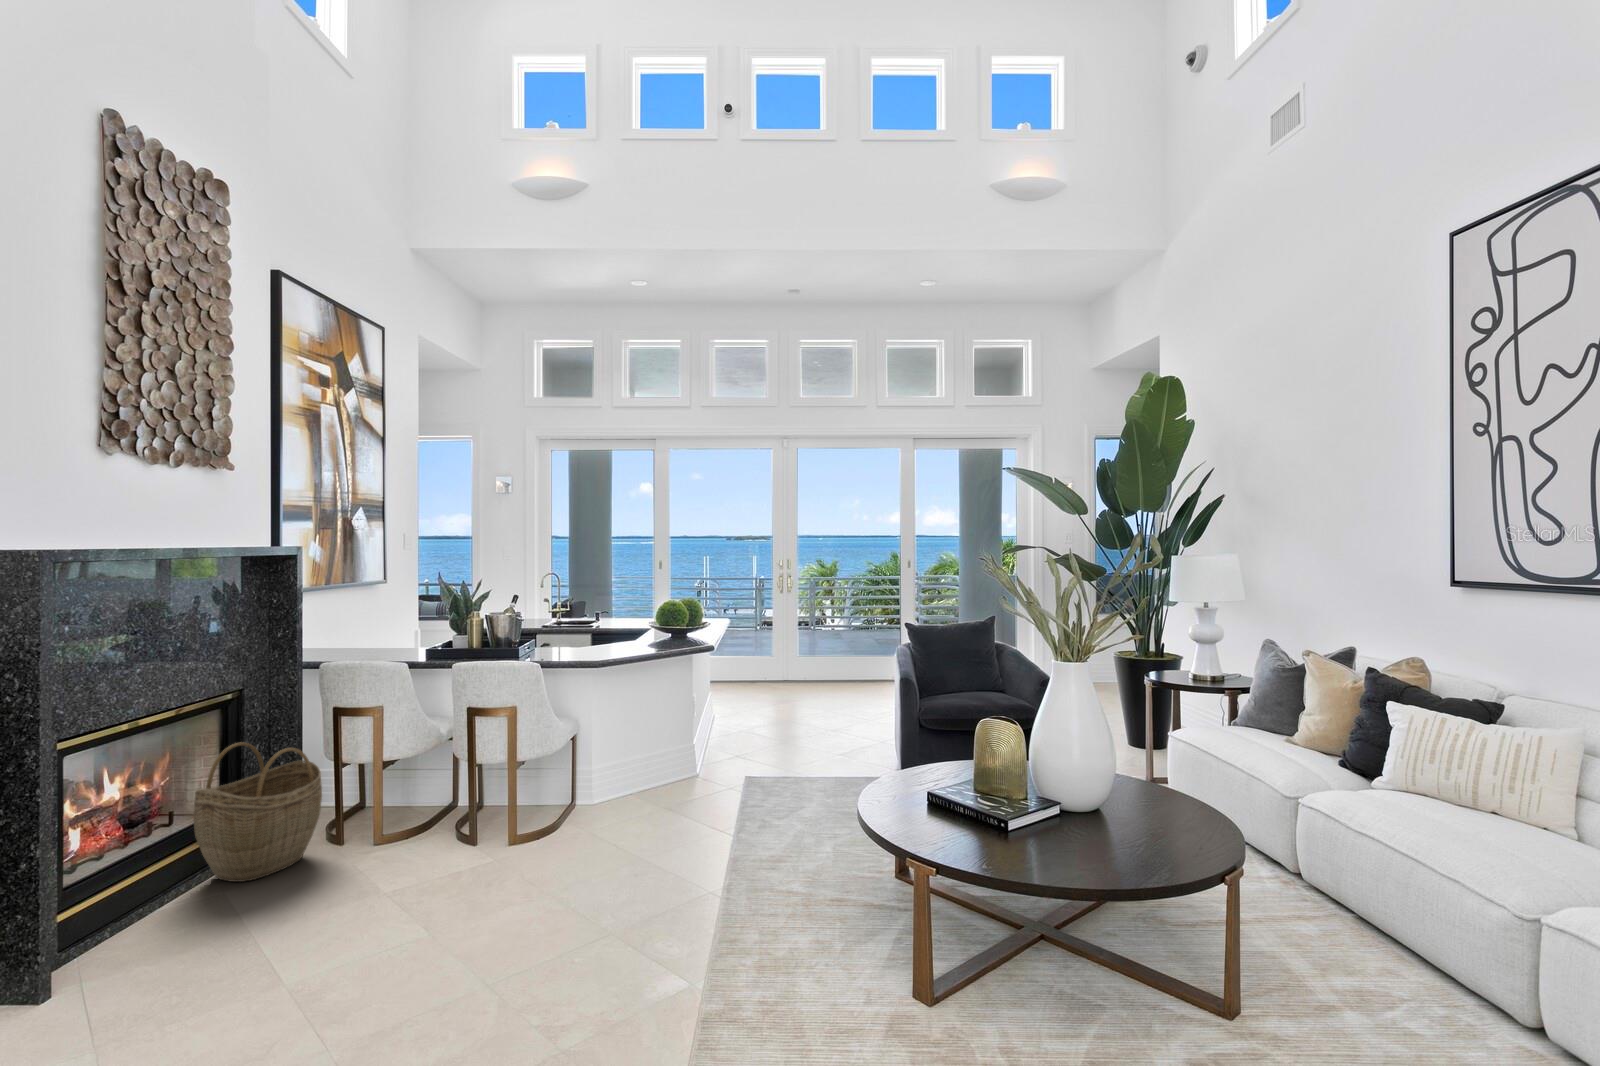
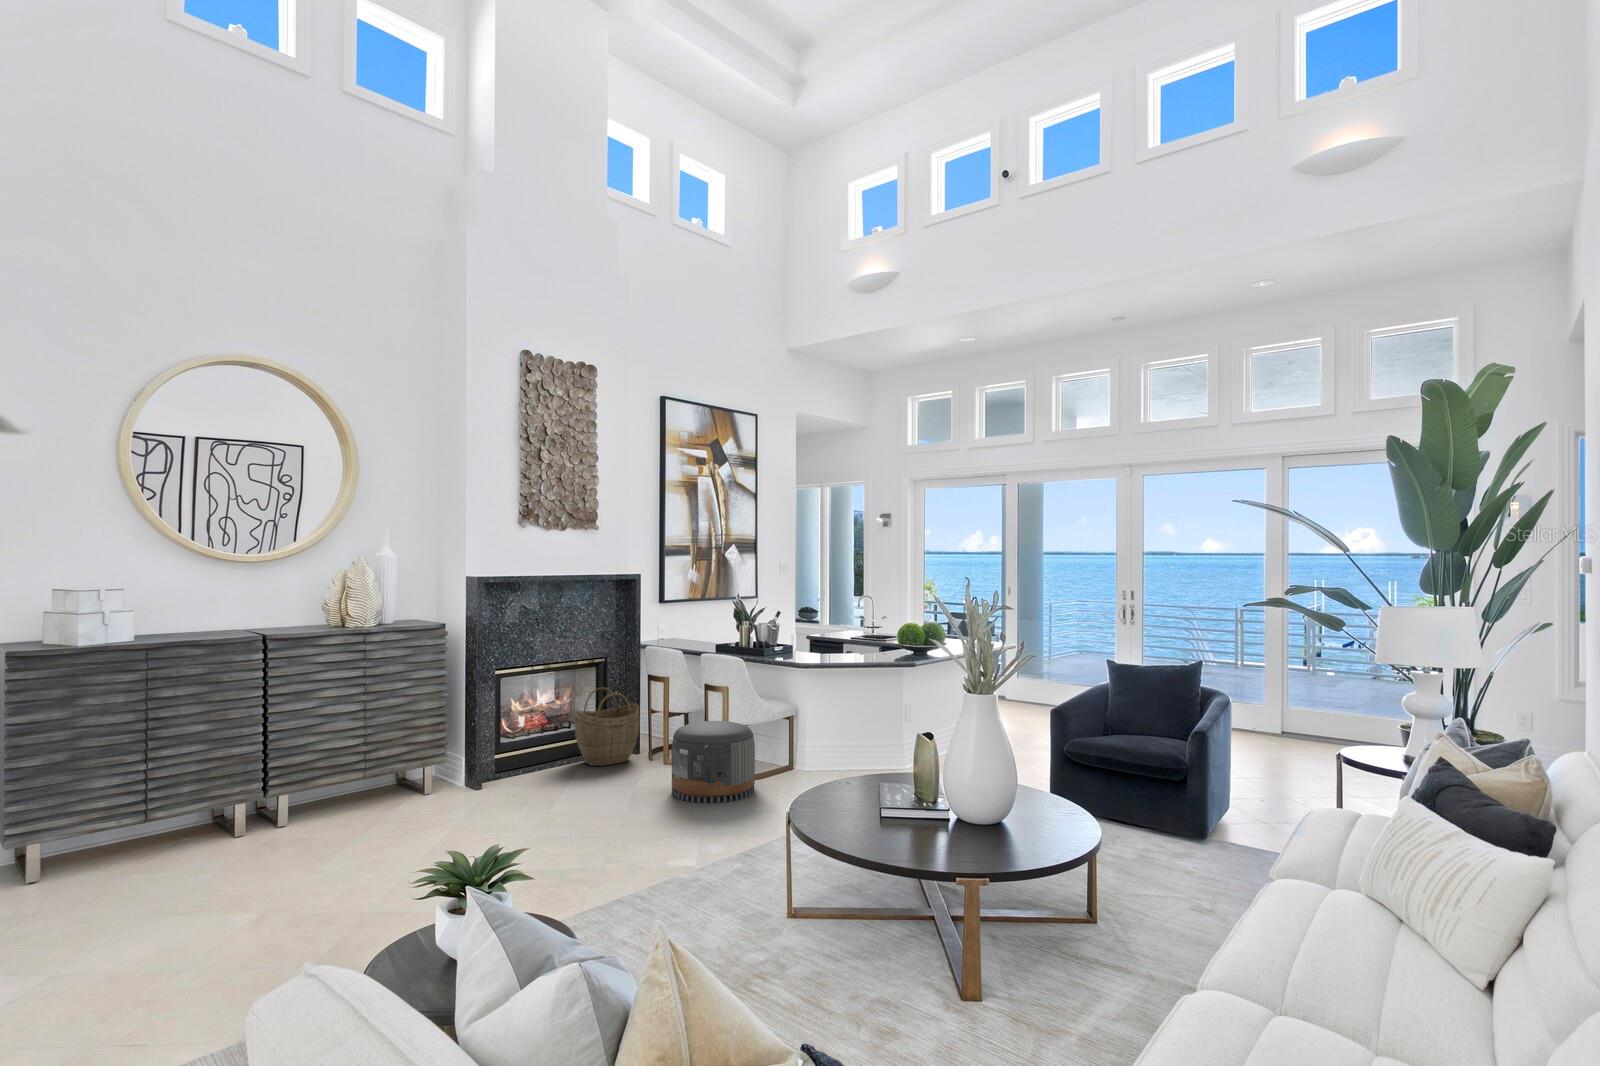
pouf: none [465,764,596,901] -> present [672,721,755,803]

